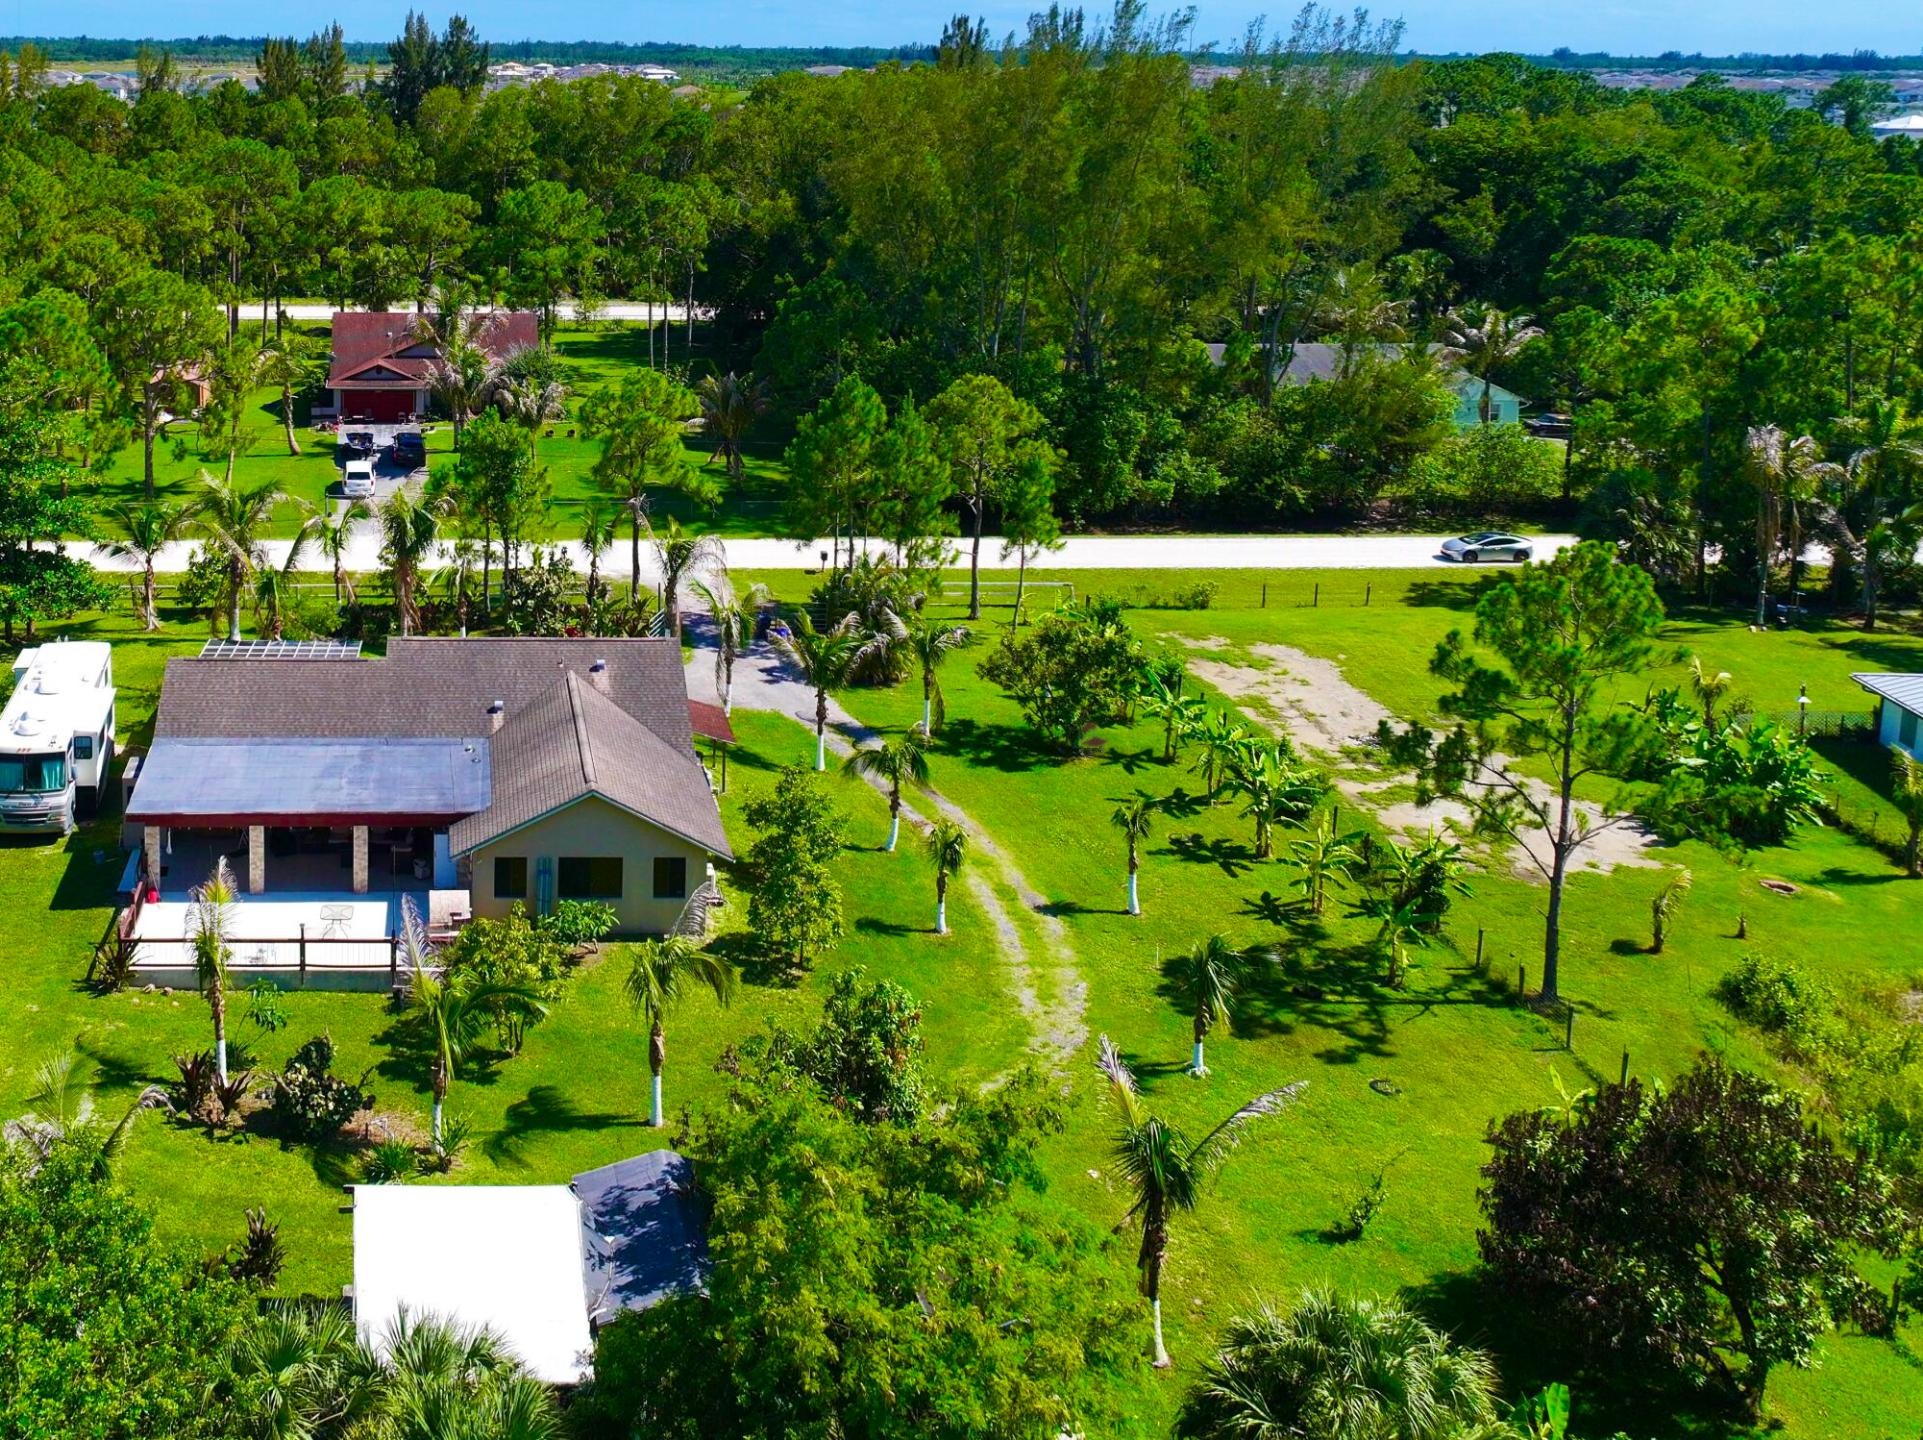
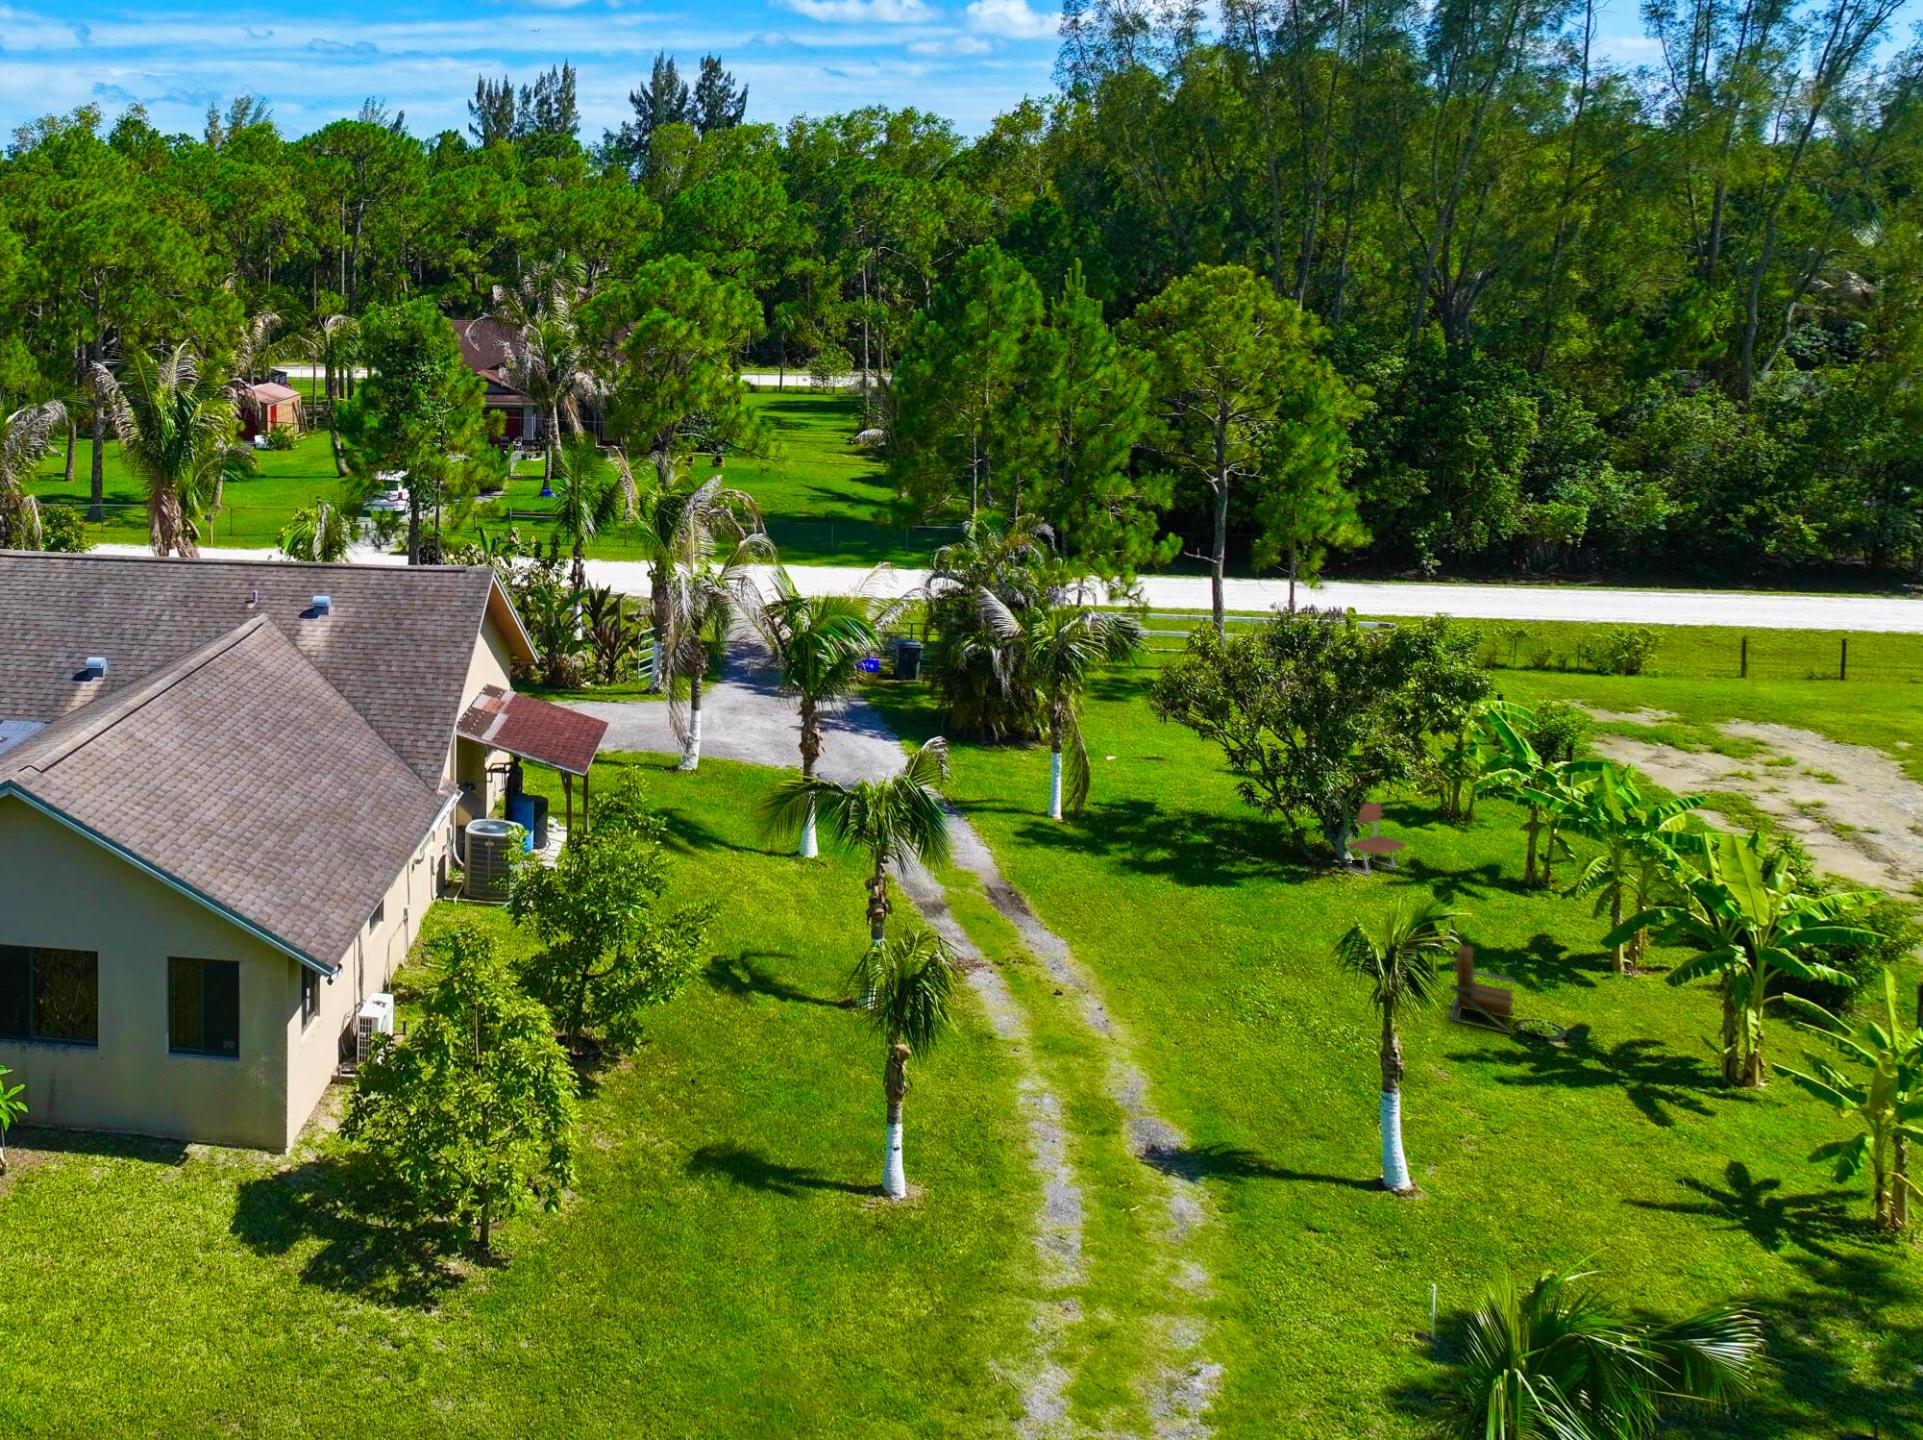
lounge chair: none [1142,800,1170,841] -> present [1449,946,1514,1034]

